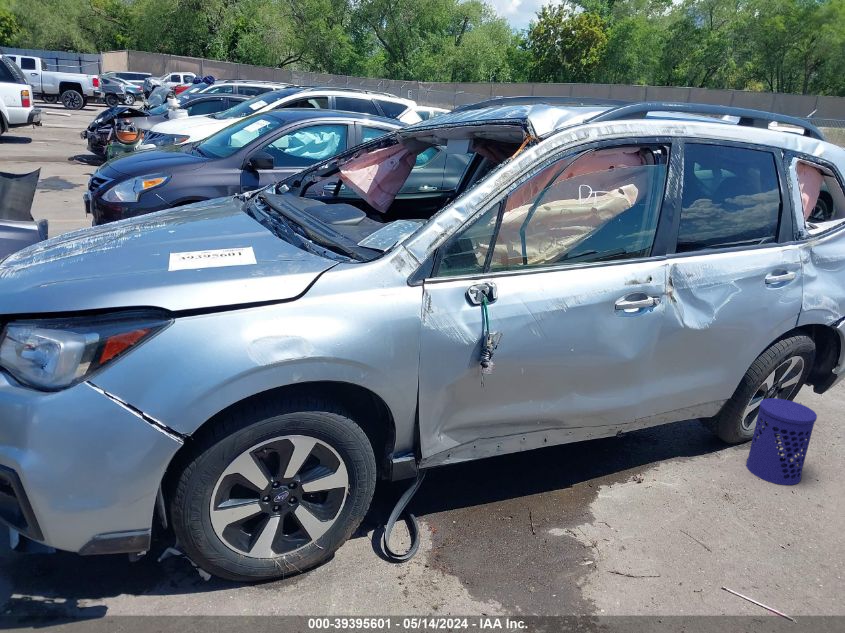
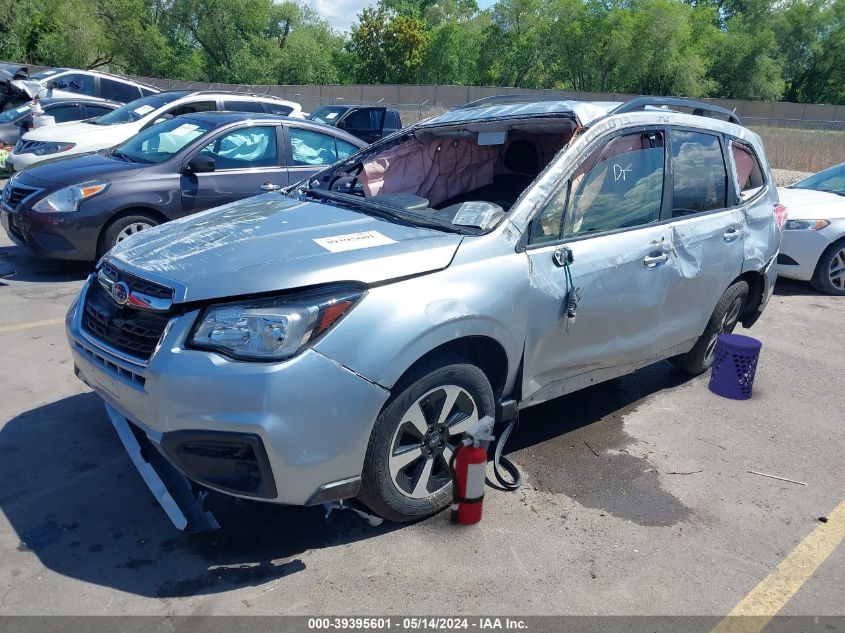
fire extinguisher: none [291,474,359,597] -> present [448,416,495,524]

